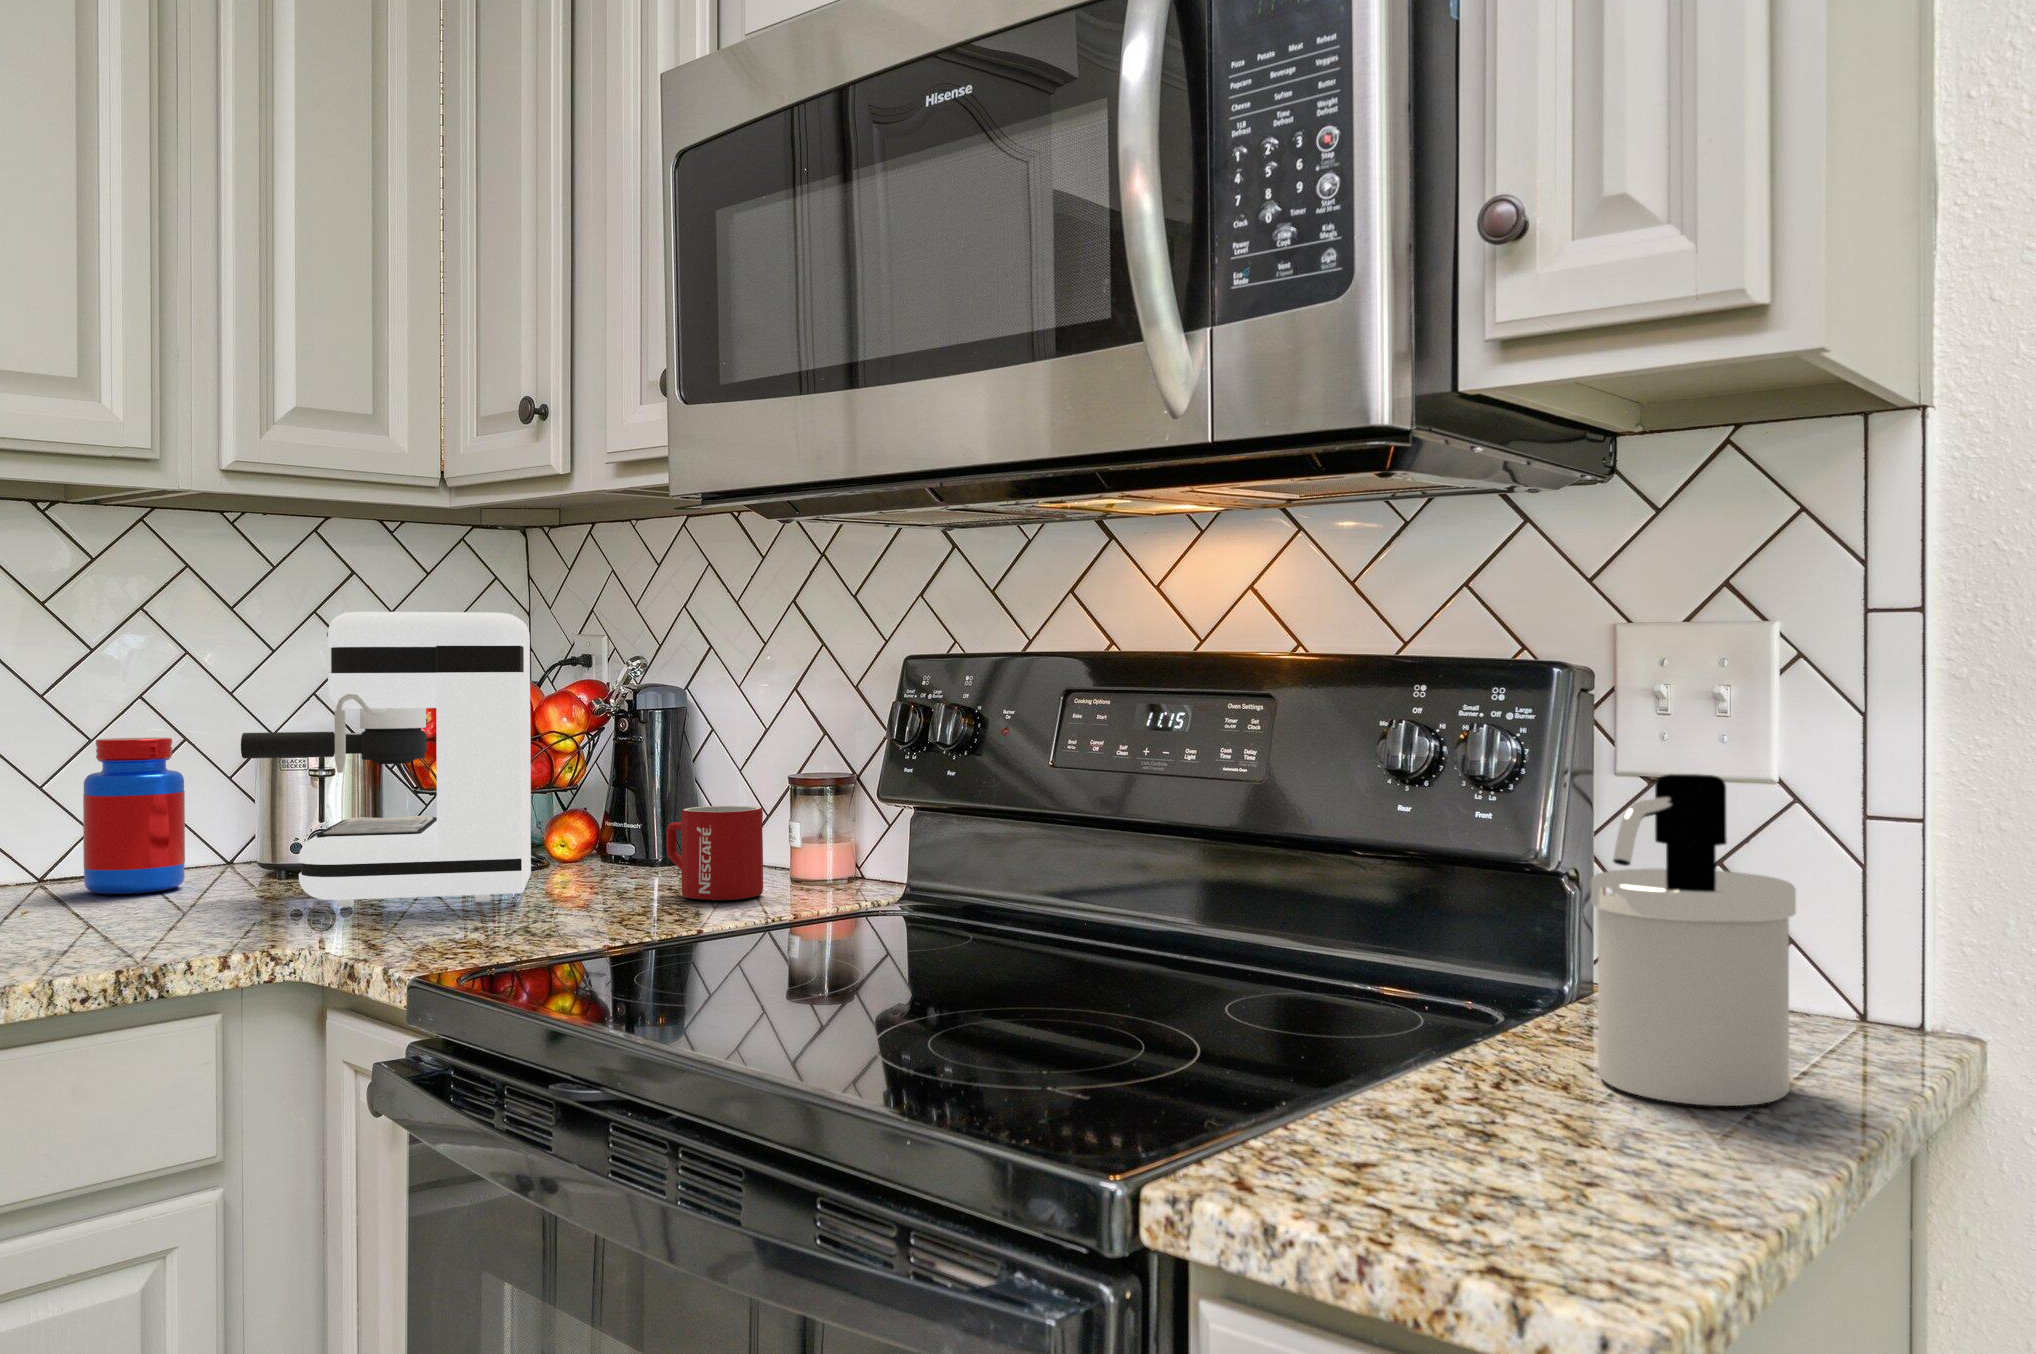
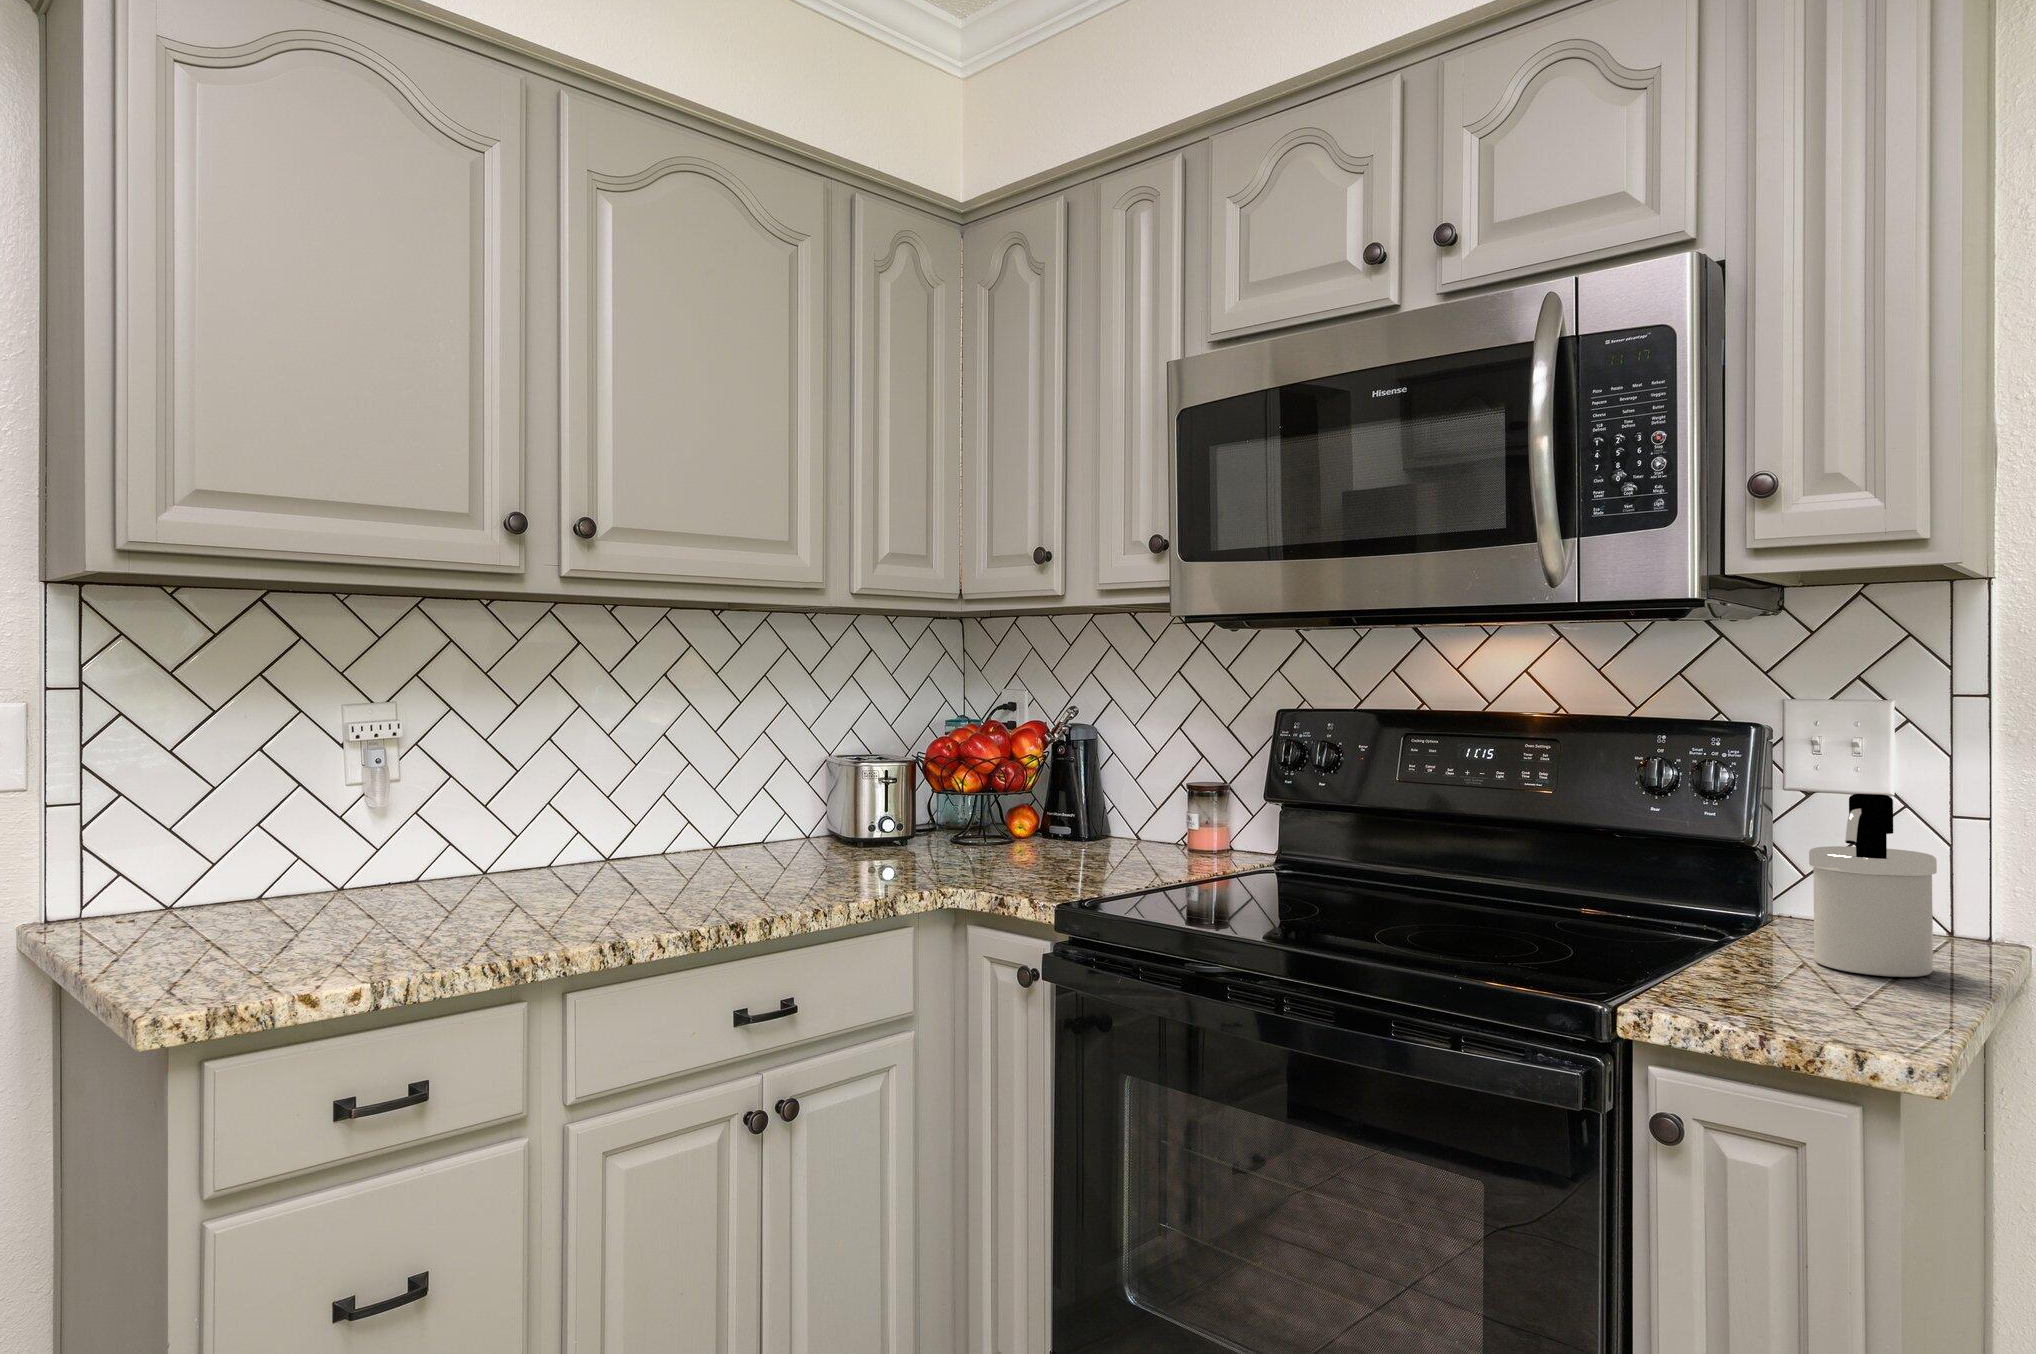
coffee maker: present [241,612,531,907] -> none [852,679,1038,862]
jar: present [83,738,185,894] -> none [749,755,805,853]
mug: present [667,806,763,900] -> none [1116,802,1180,861]

